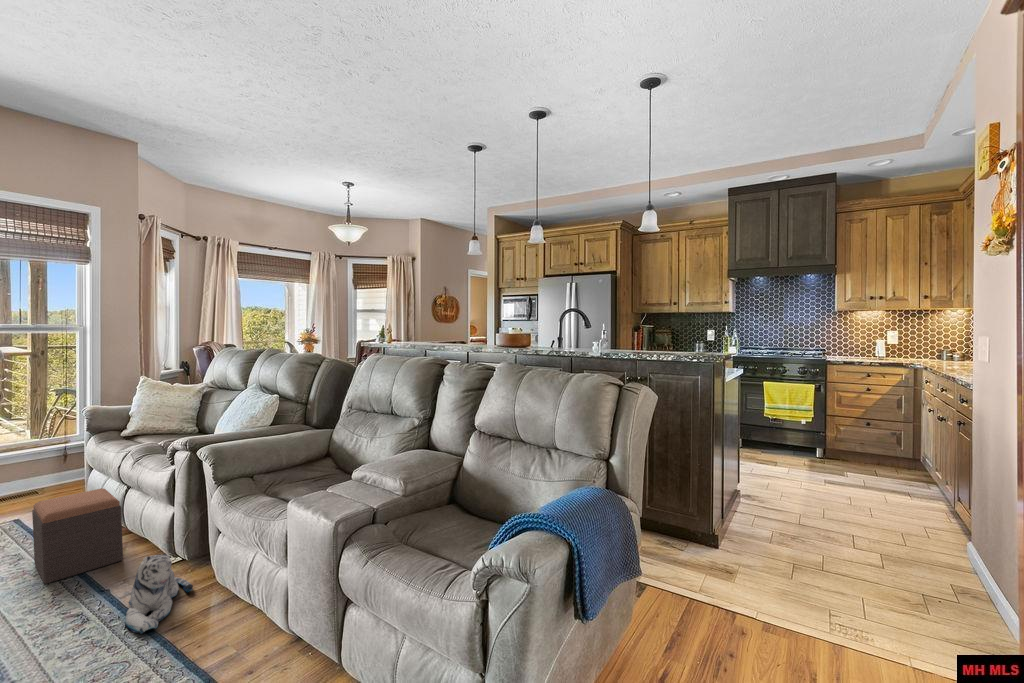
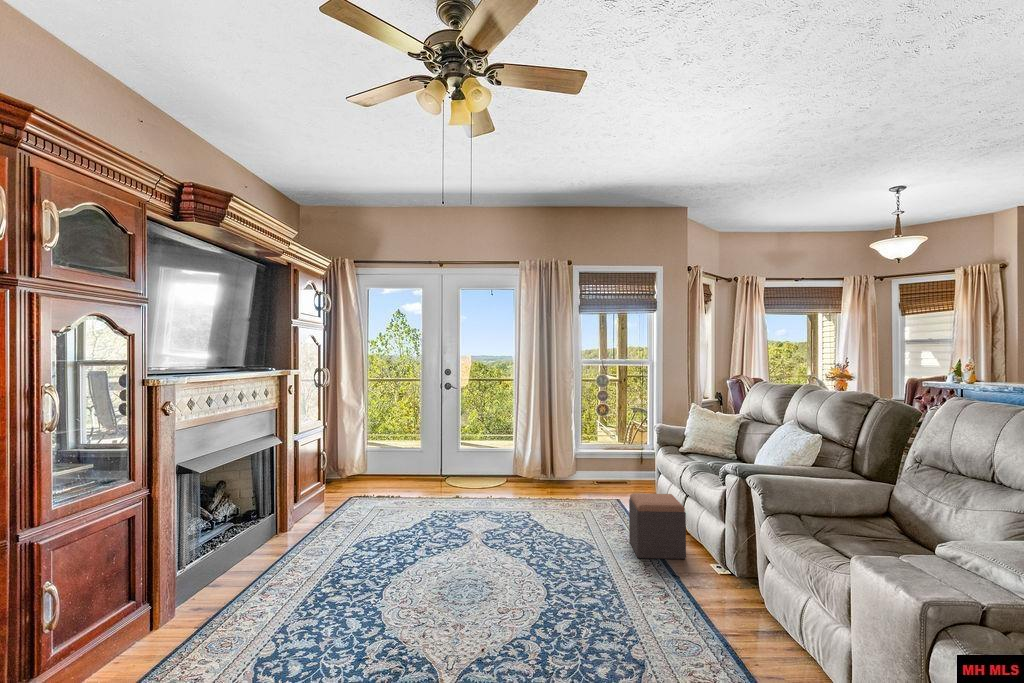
plush toy: present [125,554,193,634] -> none [696,562,746,628]

